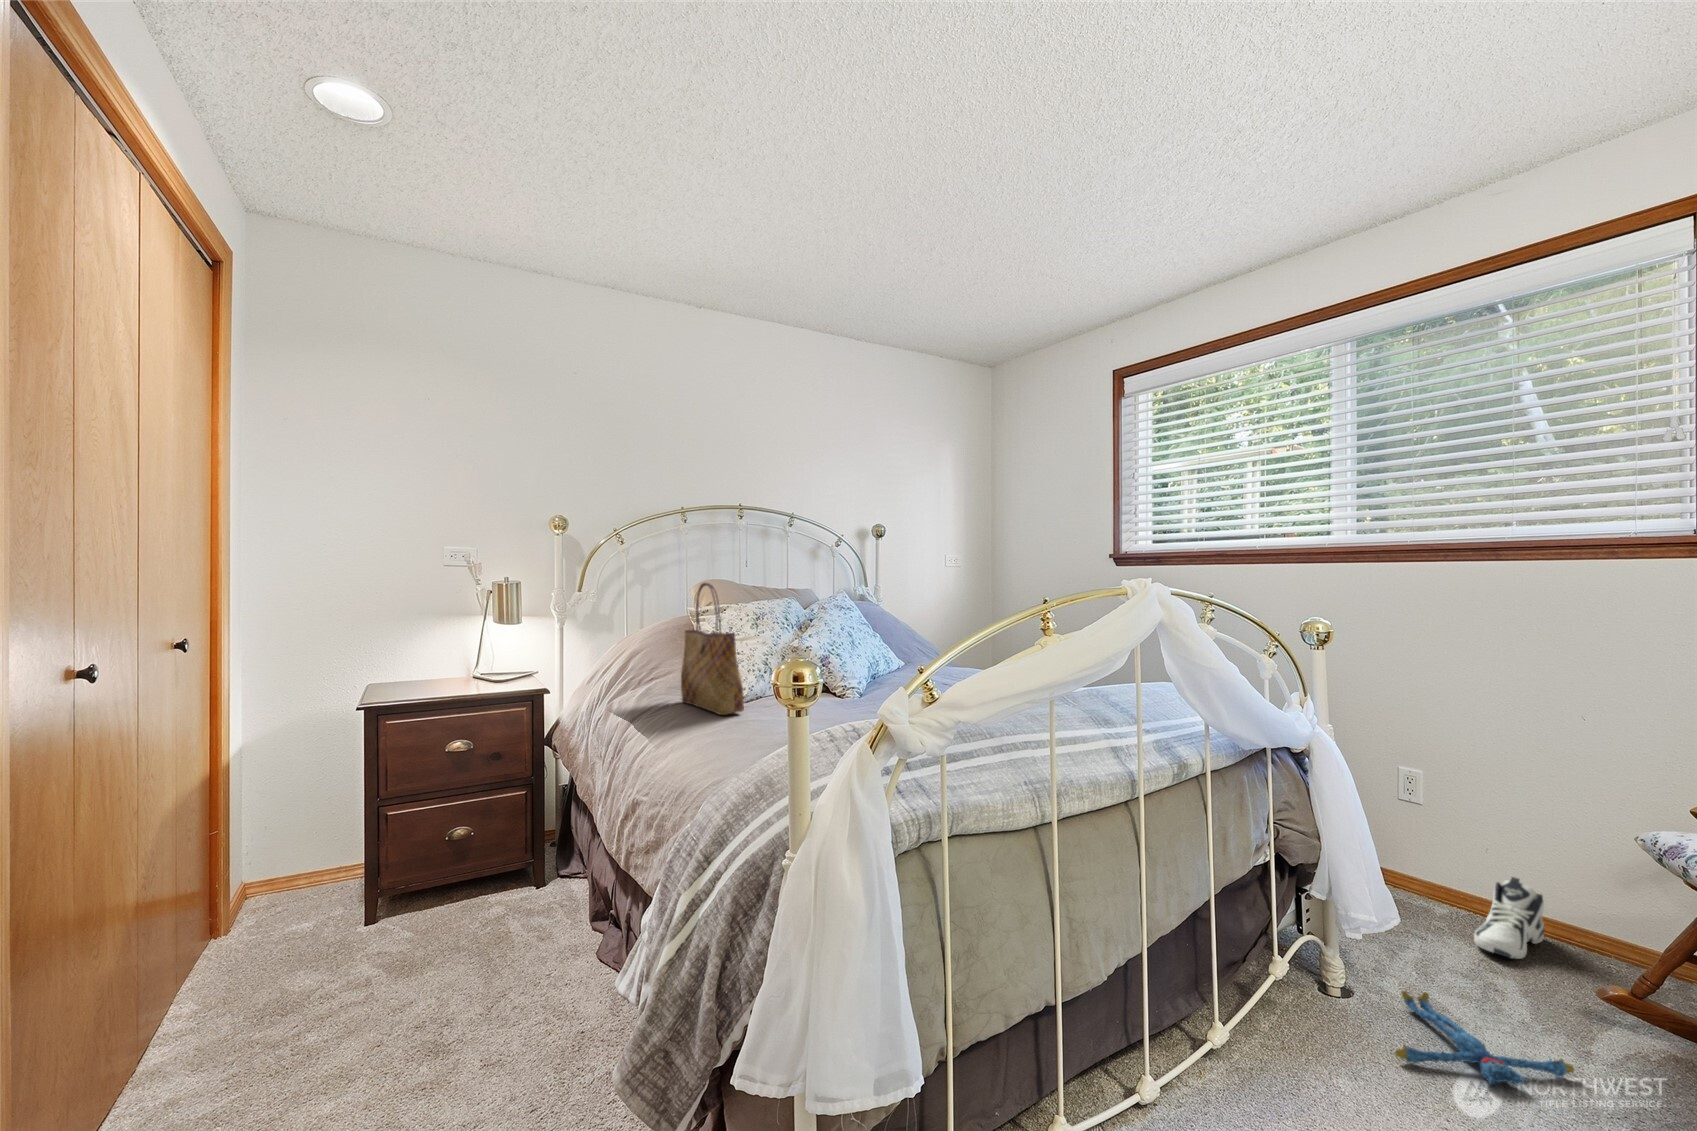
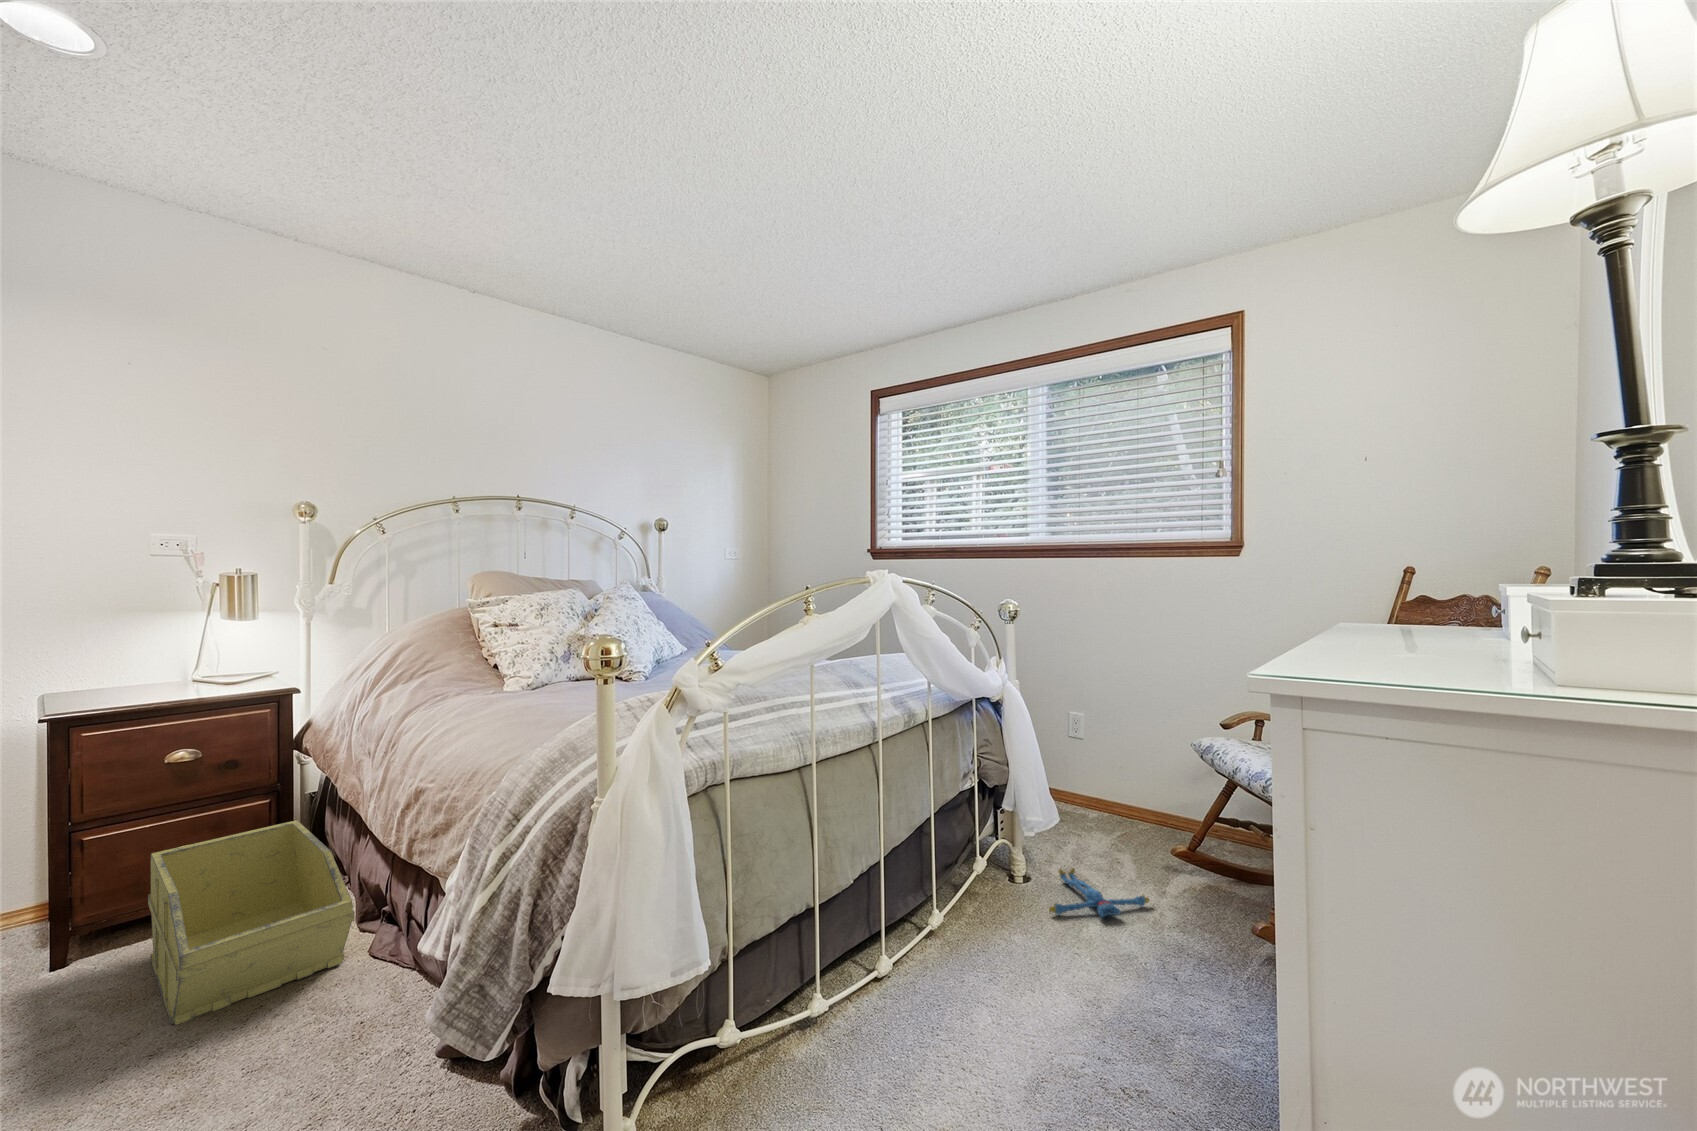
tote bag: present [681,583,744,715] -> none [461,574,533,703]
storage bin: none [434,812,582,1000] -> present [148,820,355,1025]
sneaker: present [1474,877,1544,959] -> none [1109,783,1150,839]

